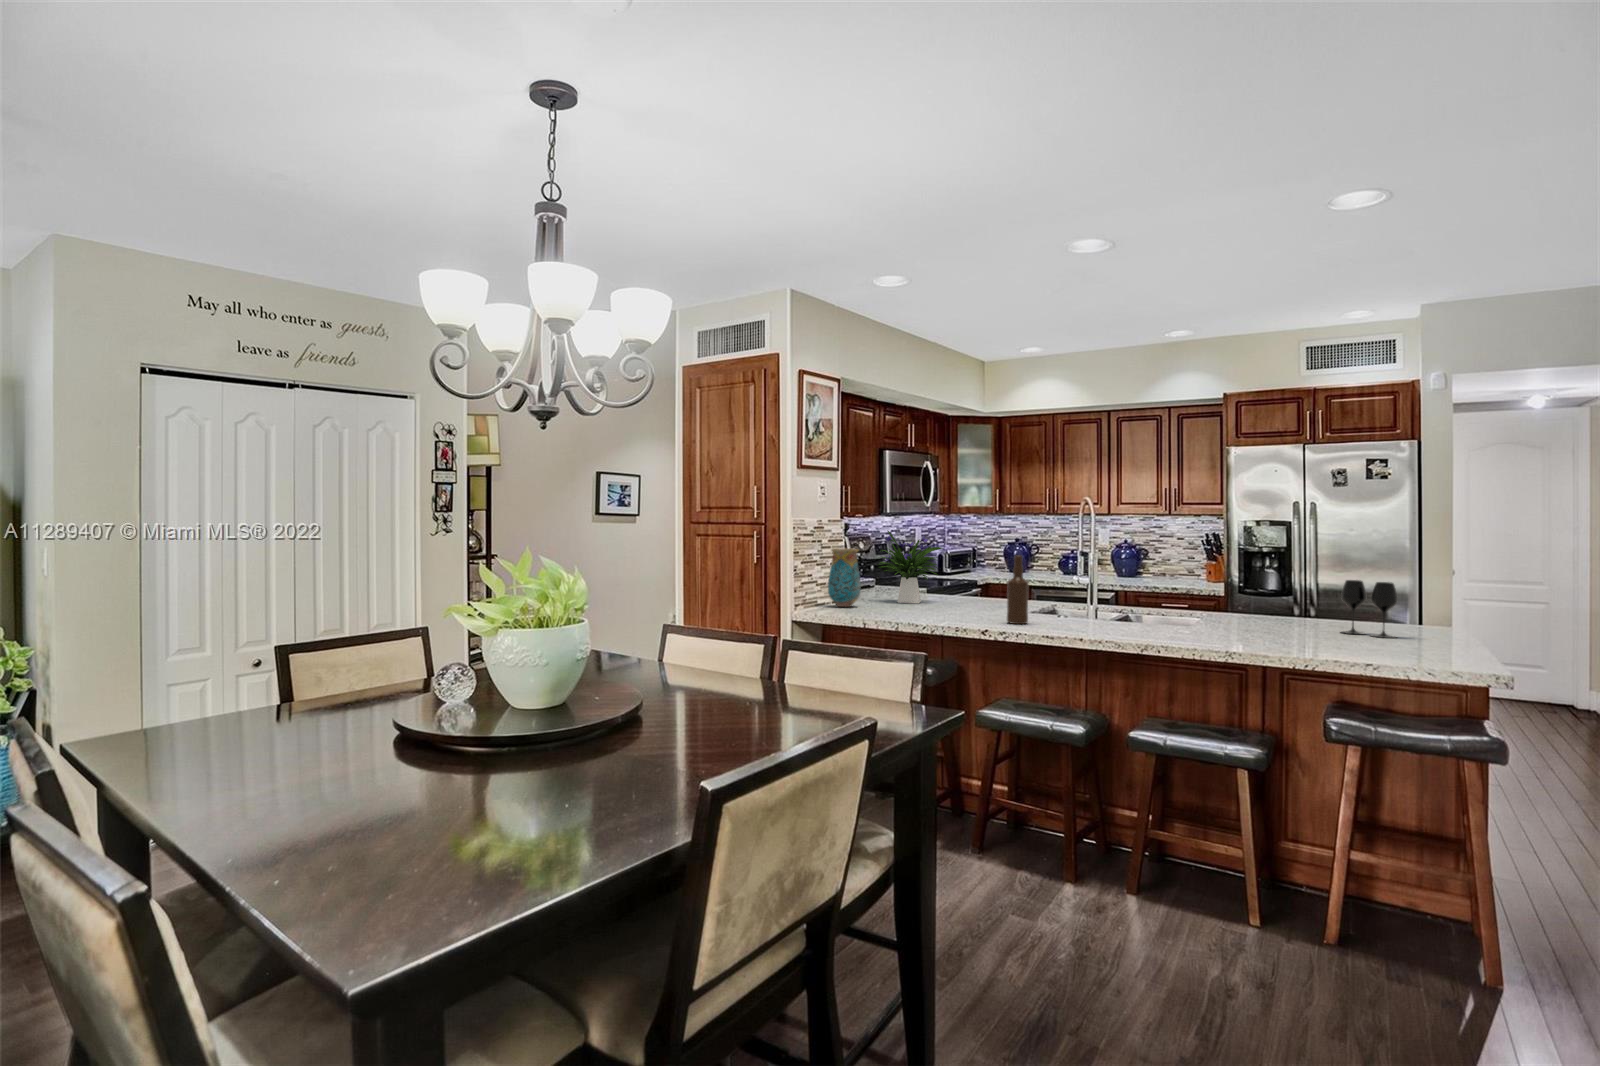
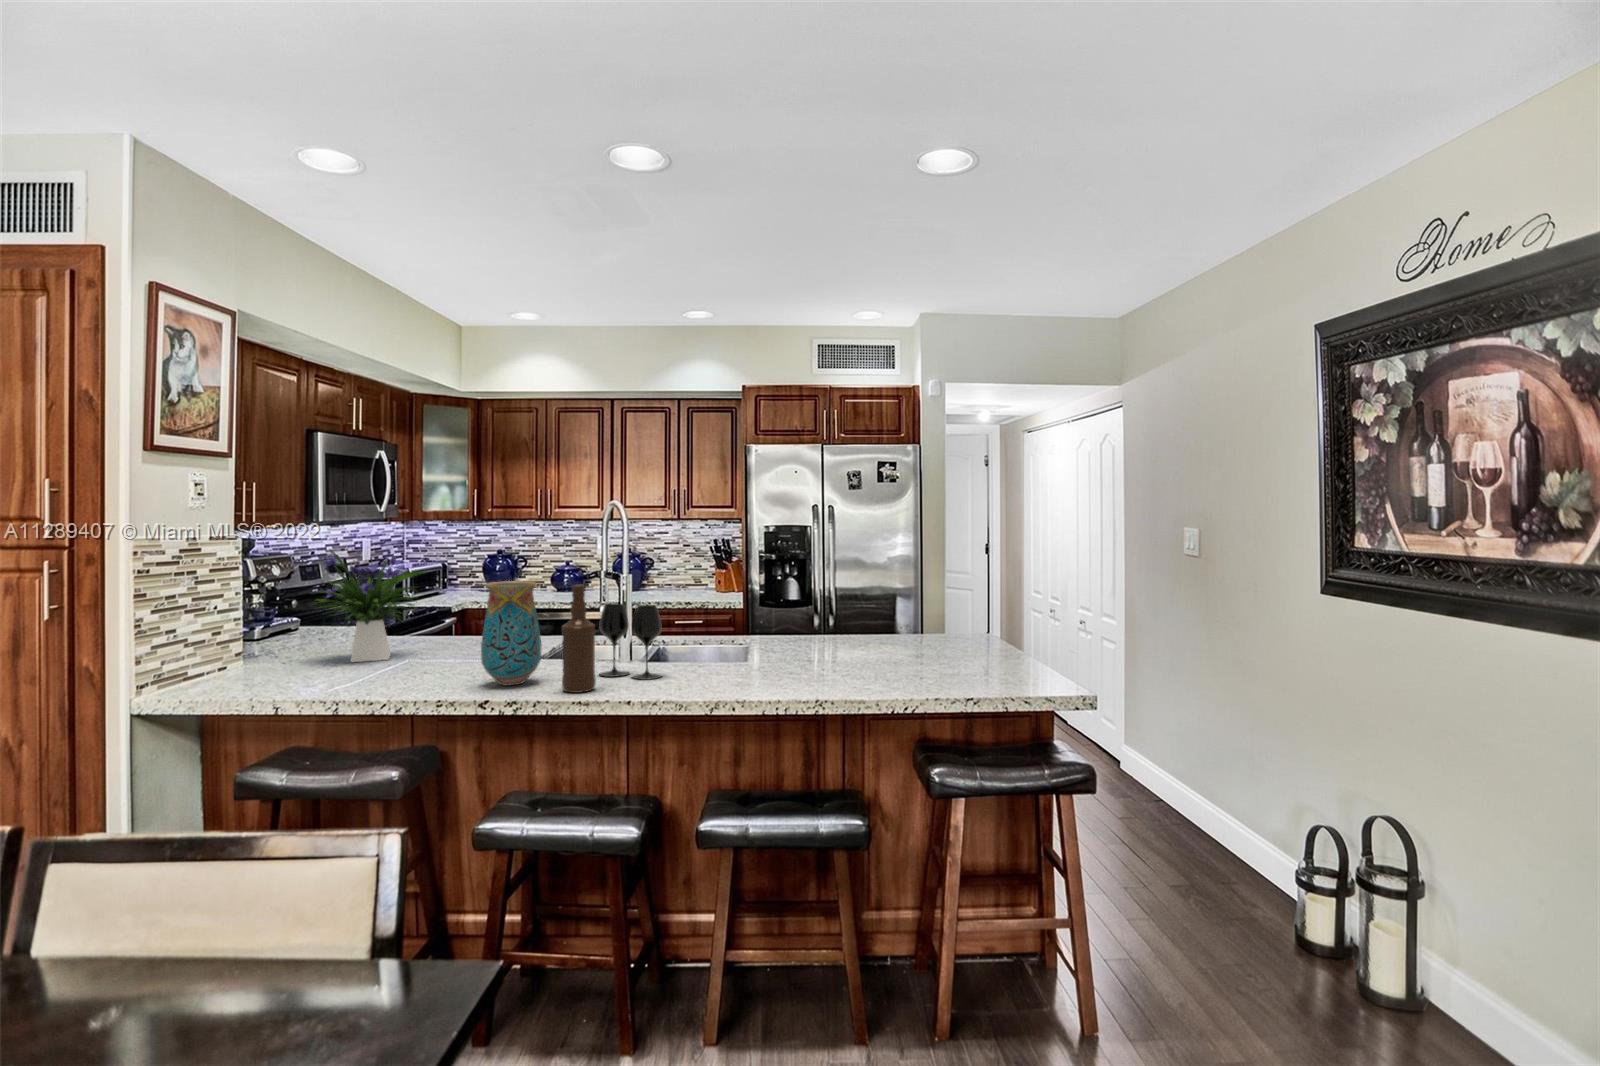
vase: present [828,548,861,607] -> present [481,581,542,686]
wine glass: present [1341,580,1398,638] -> present [600,604,662,680]

